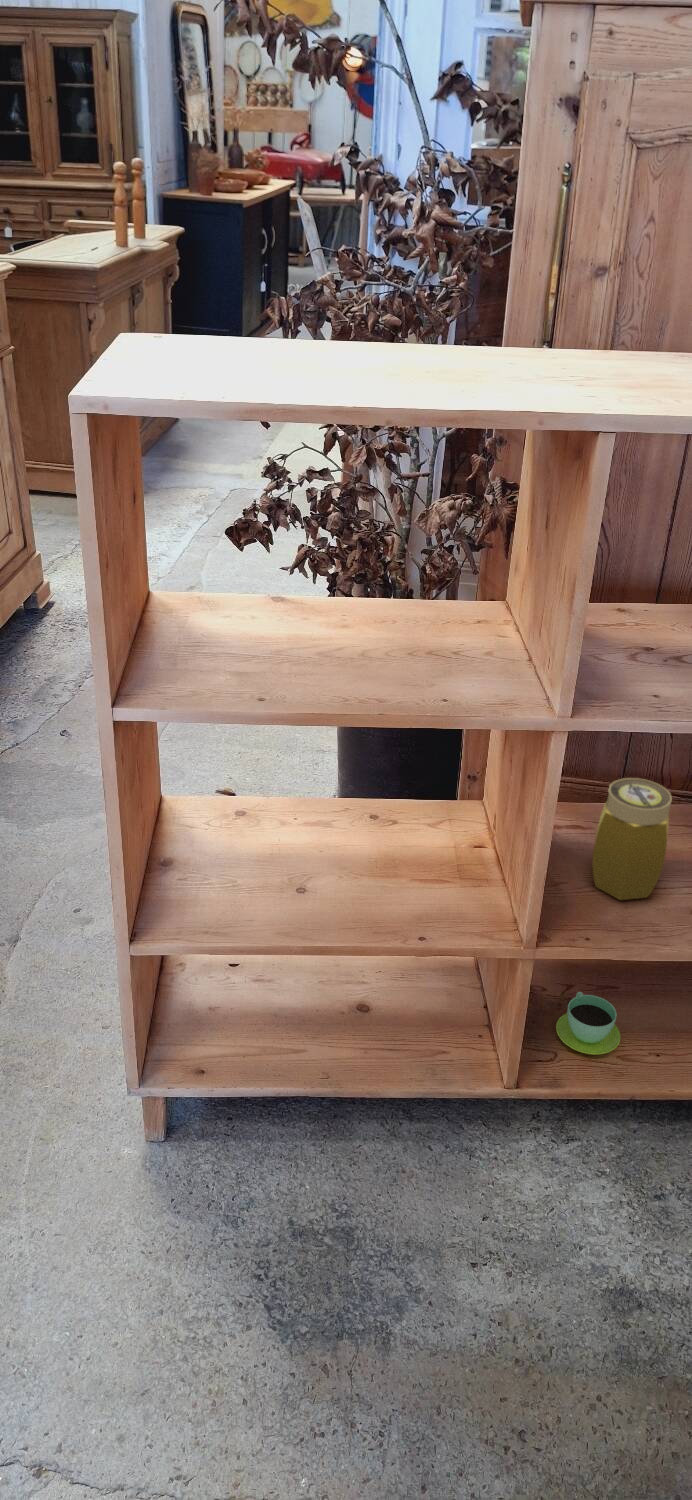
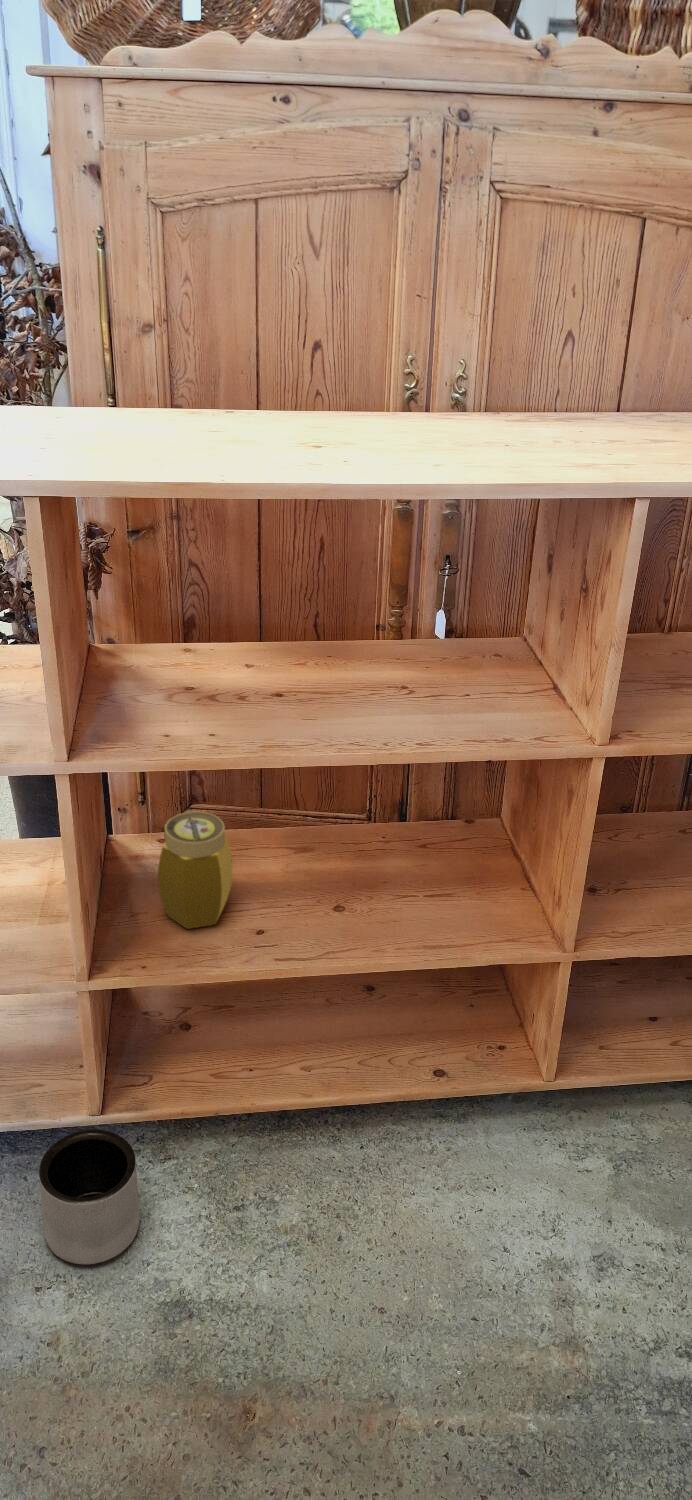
cup: present [556,992,621,1055] -> none [153,1016,215,1076]
planter: none [466,1103,574,1243] -> present [39,1129,140,1264]

